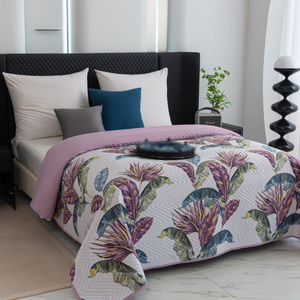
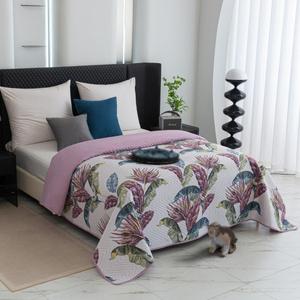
plush toy: none [219,235,270,281] -> present [205,222,238,255]

